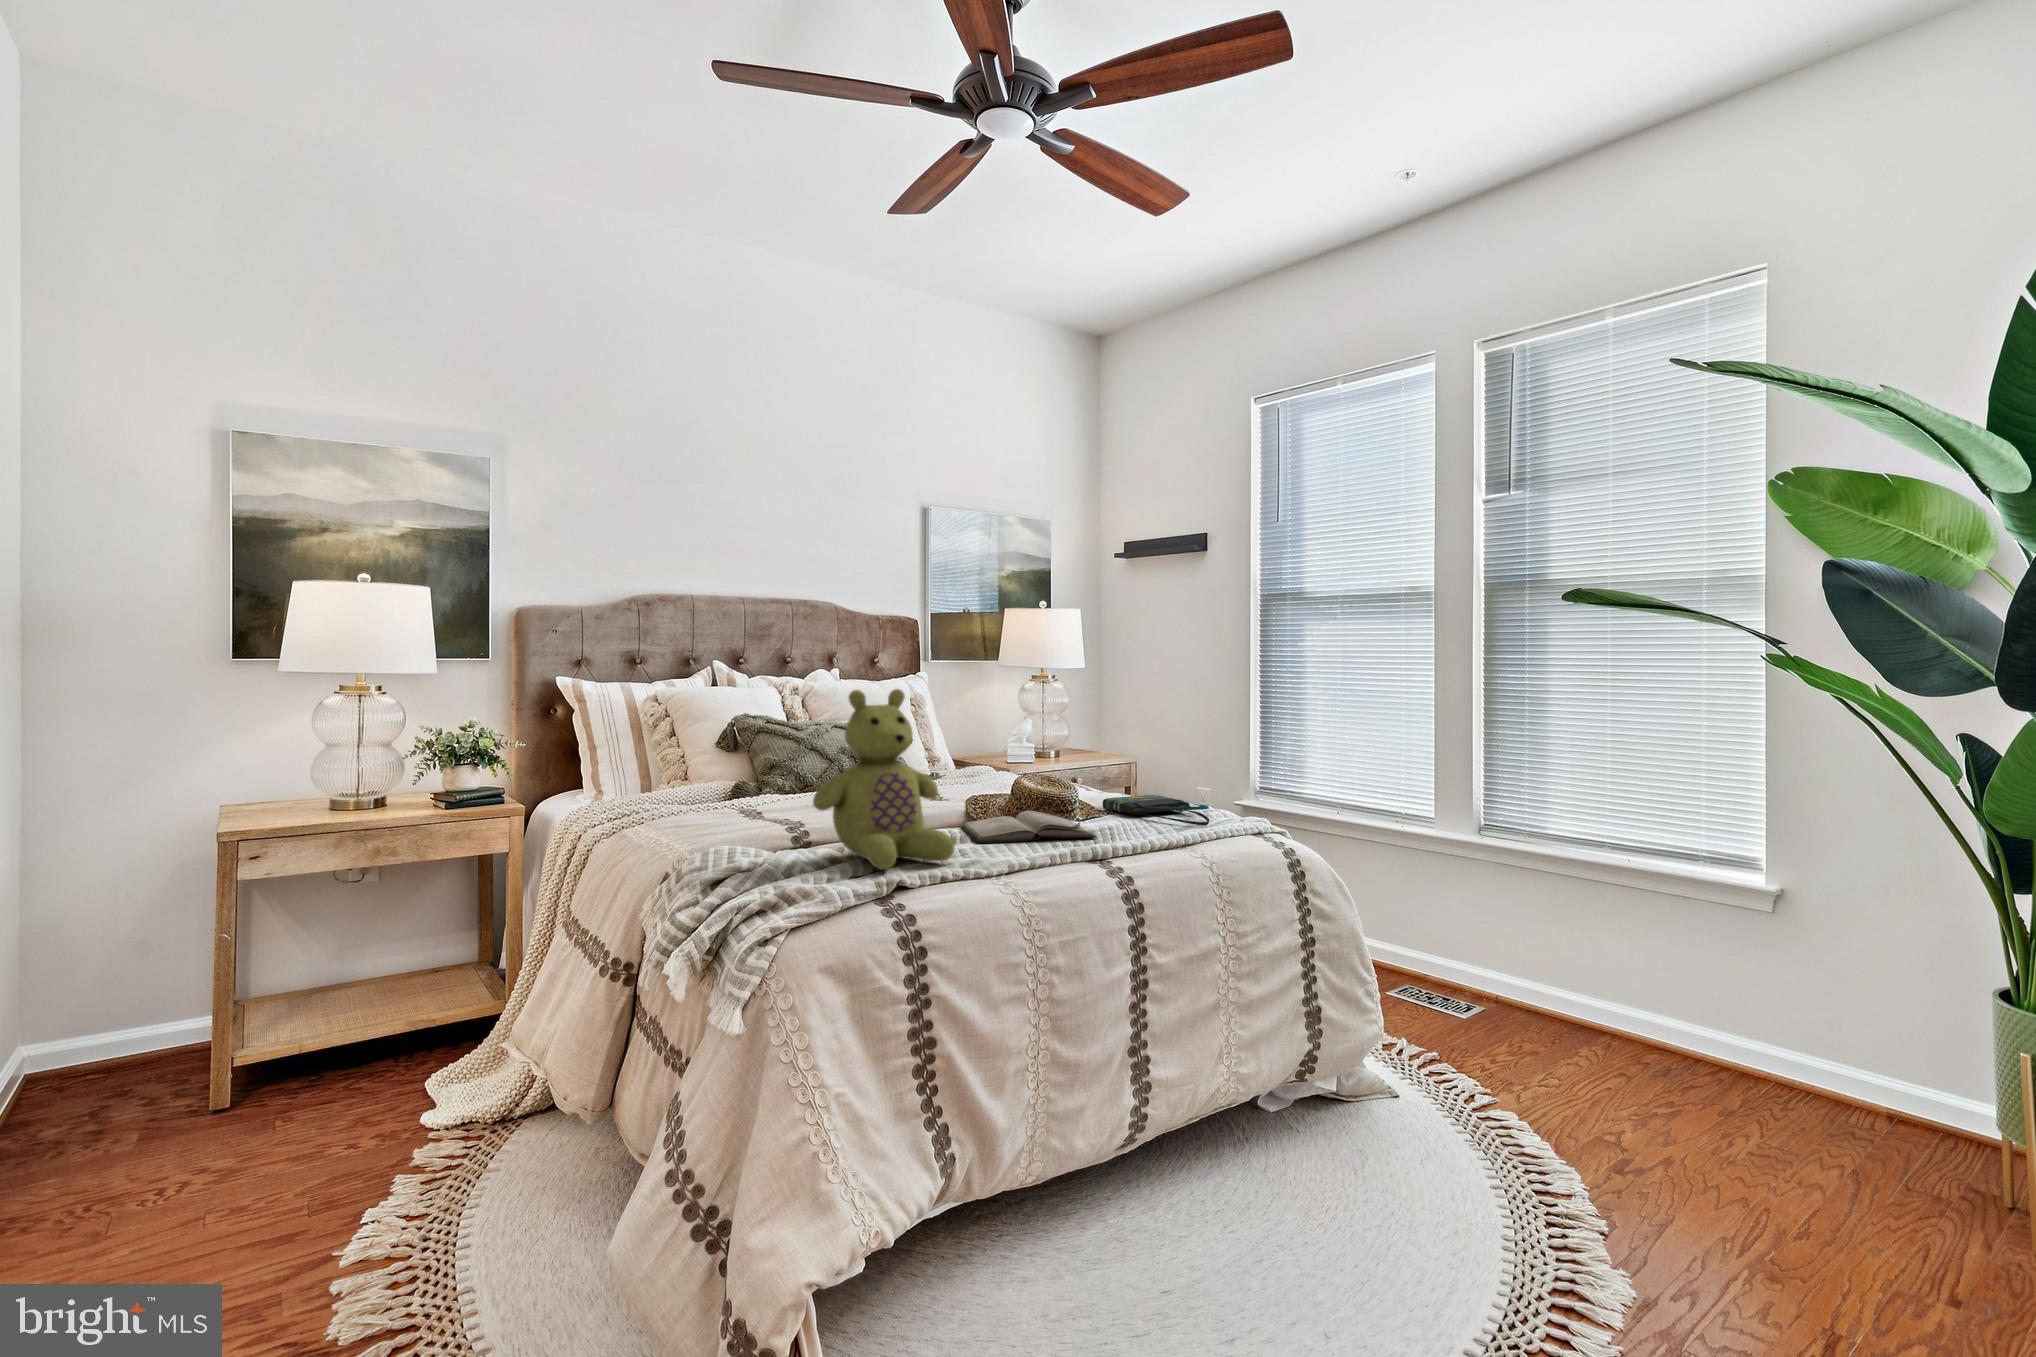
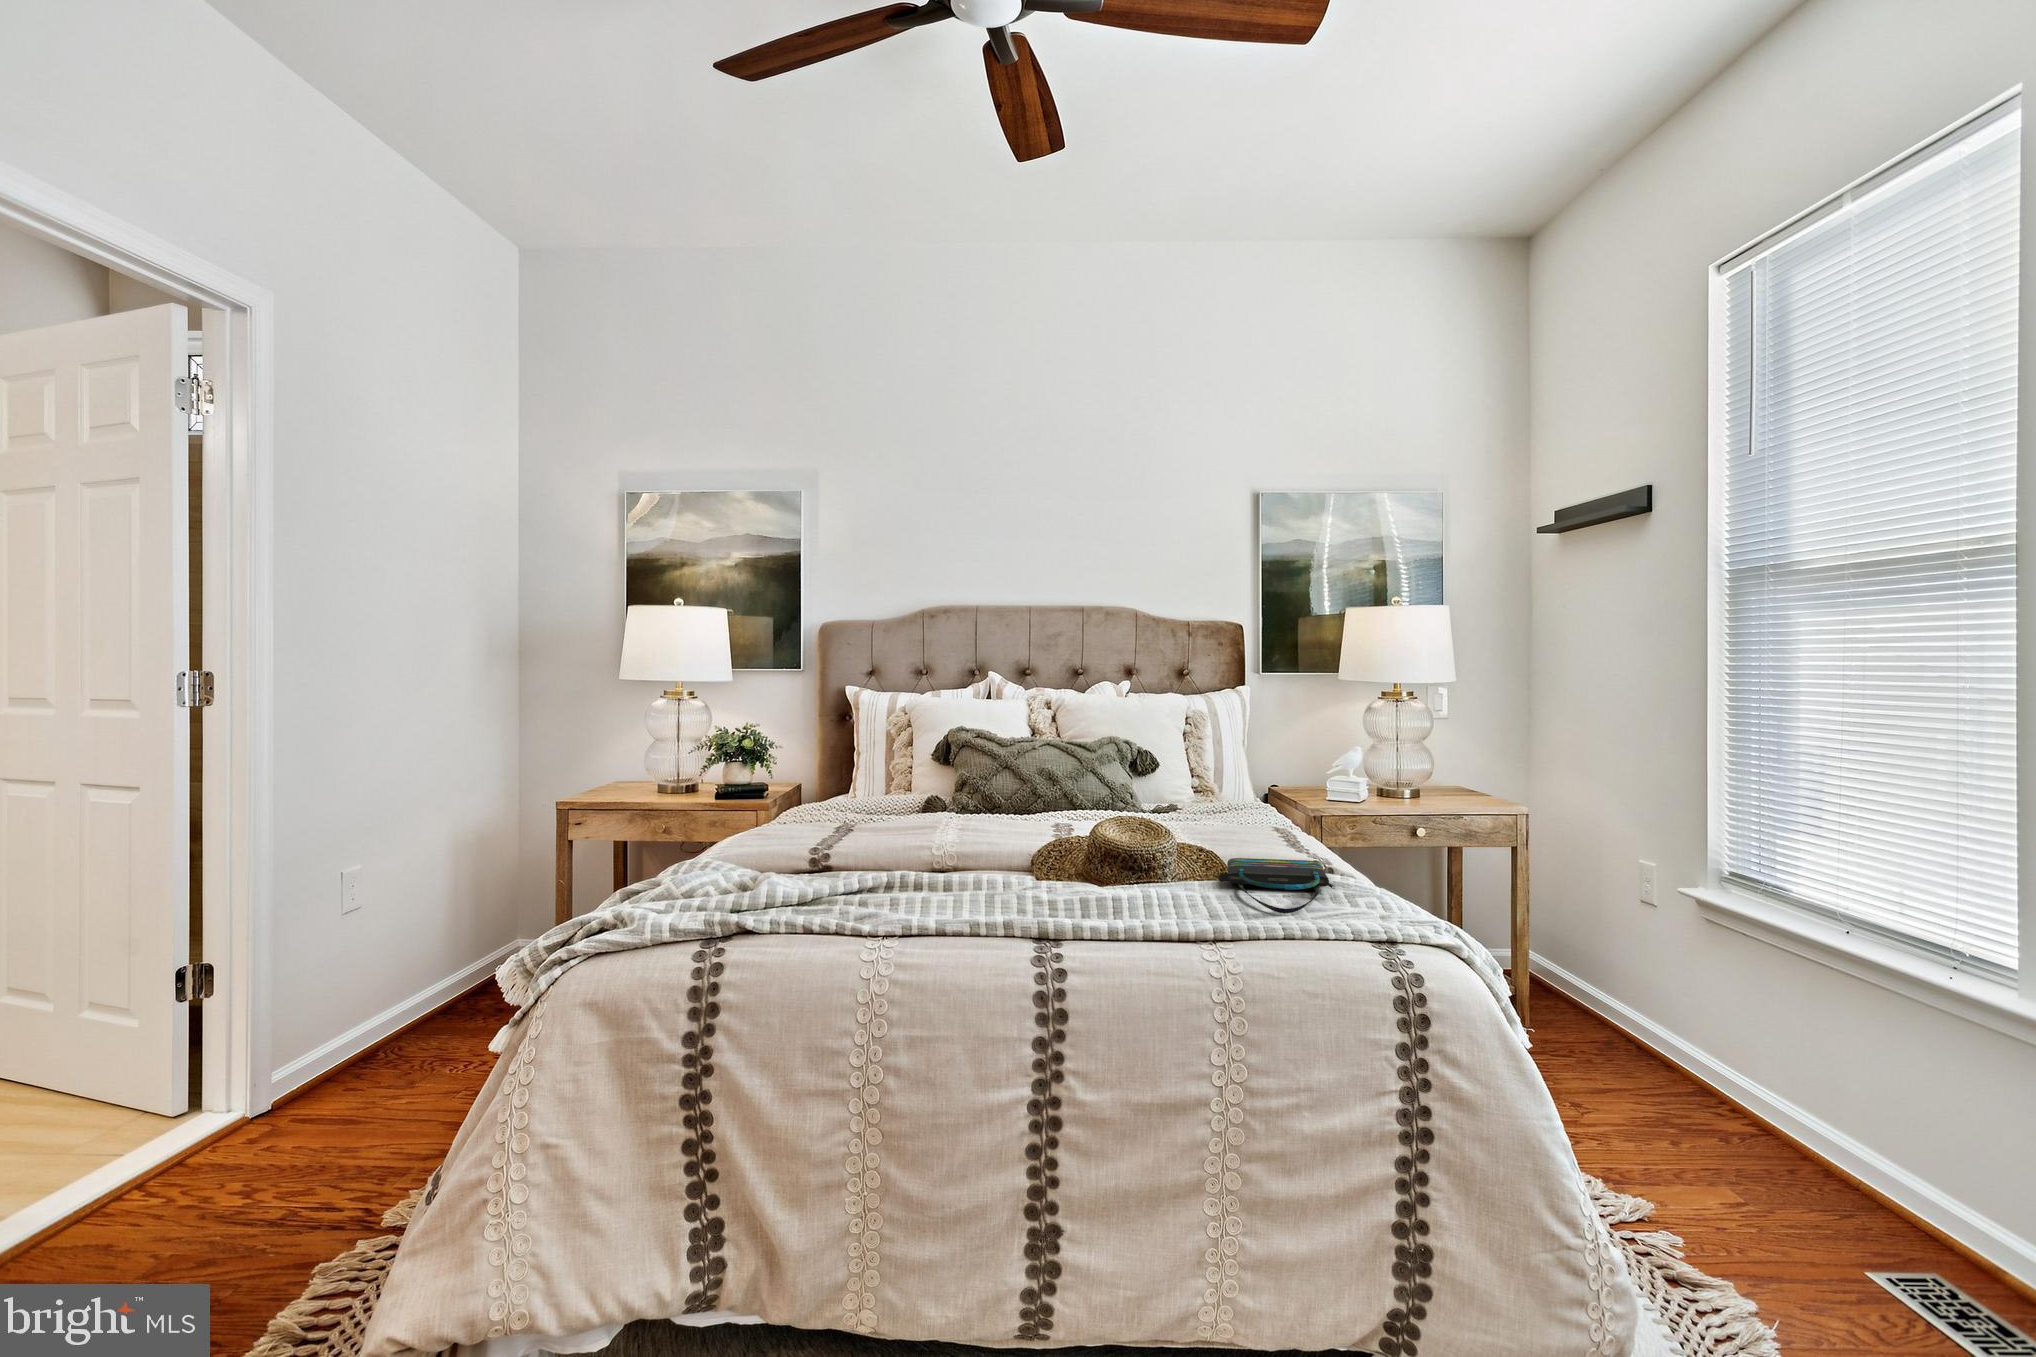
stuffed bear: present [813,689,955,870] -> none [725,700,885,907]
diary: present [961,811,1096,843] -> none [941,861,1125,907]

